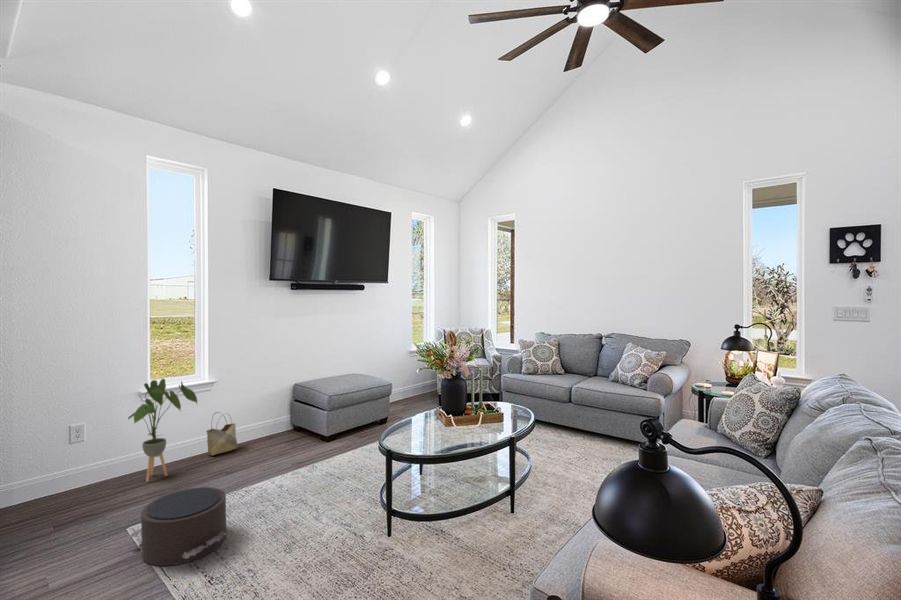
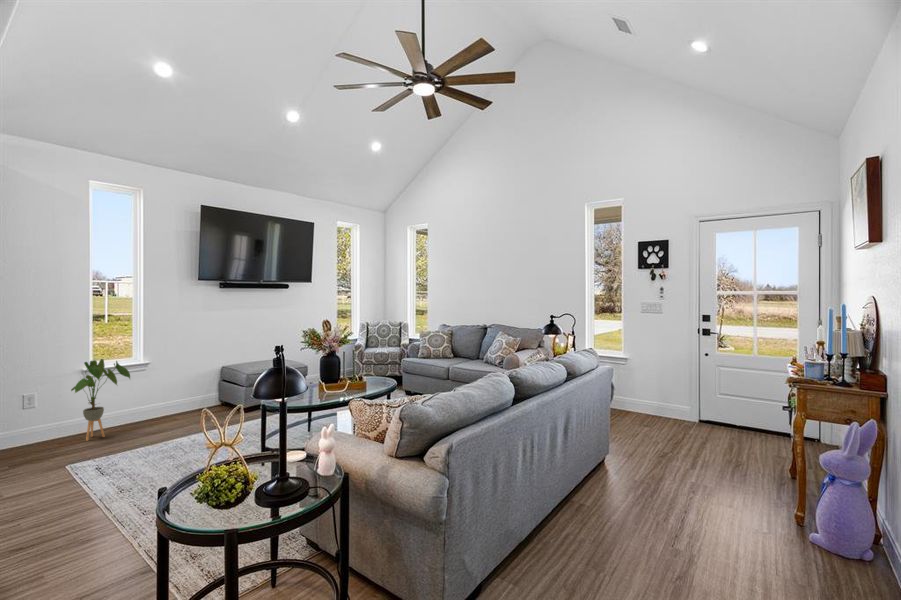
woven basket: present [207,412,237,455] -> none [141,388,168,423]
pouf: present [128,487,227,566] -> none [63,437,143,489]

